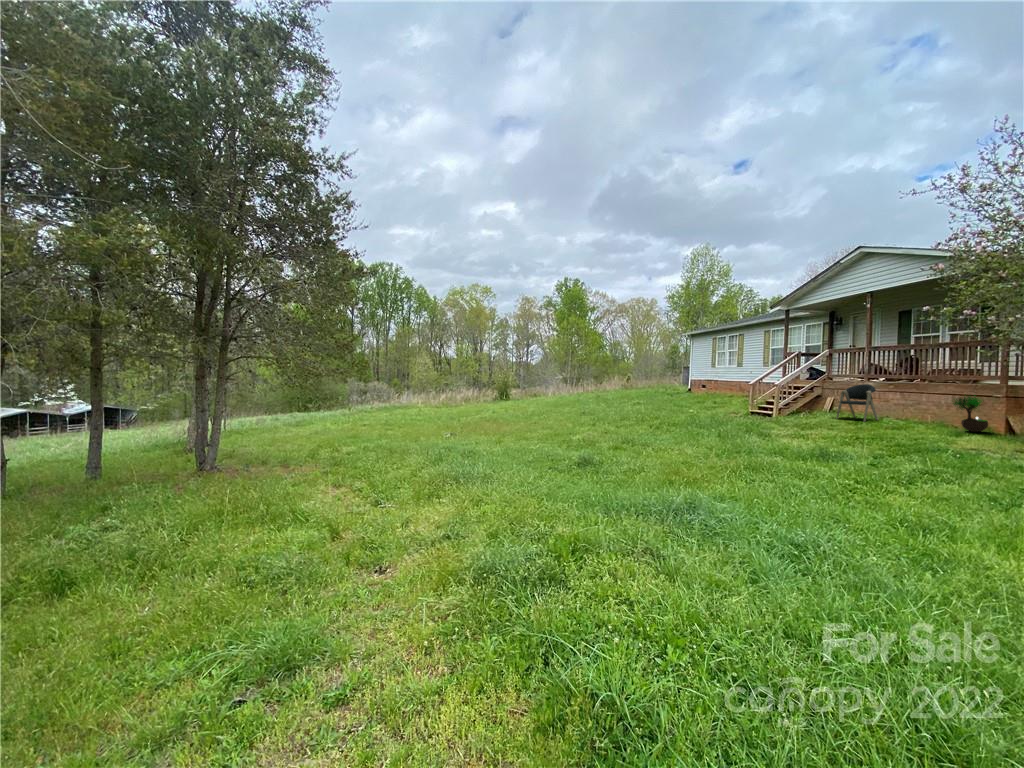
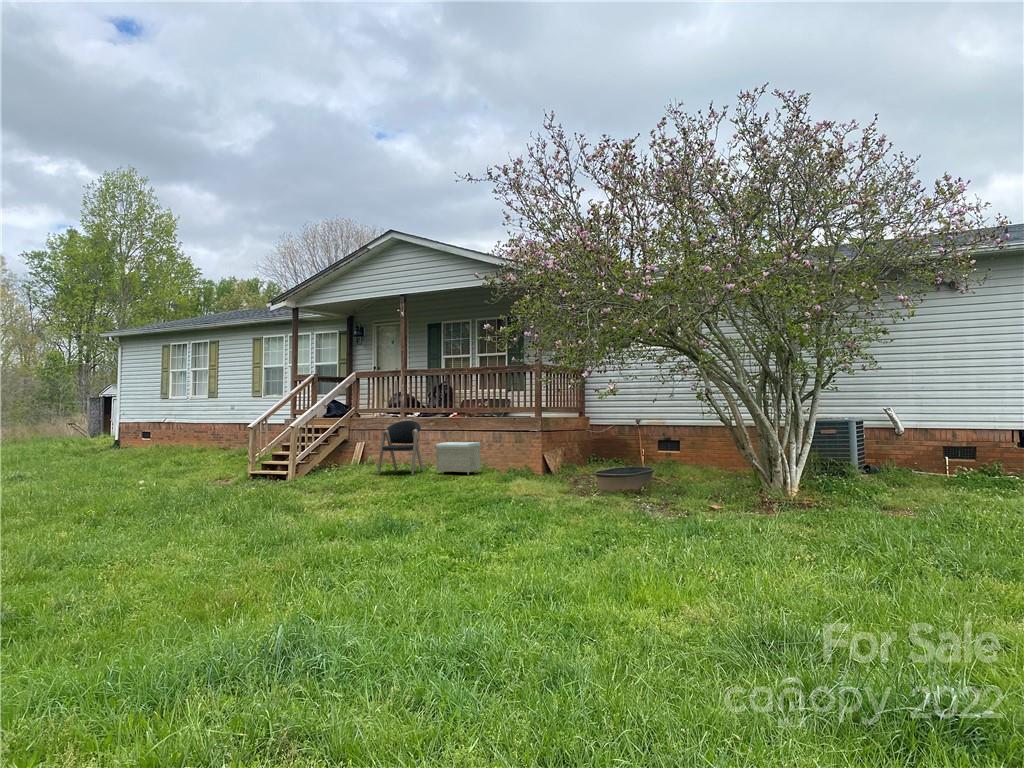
potted tree: present [953,394,988,432] -> none [501,426,531,476]
storage bench: none [887,401,934,426] -> present [436,442,481,475]

